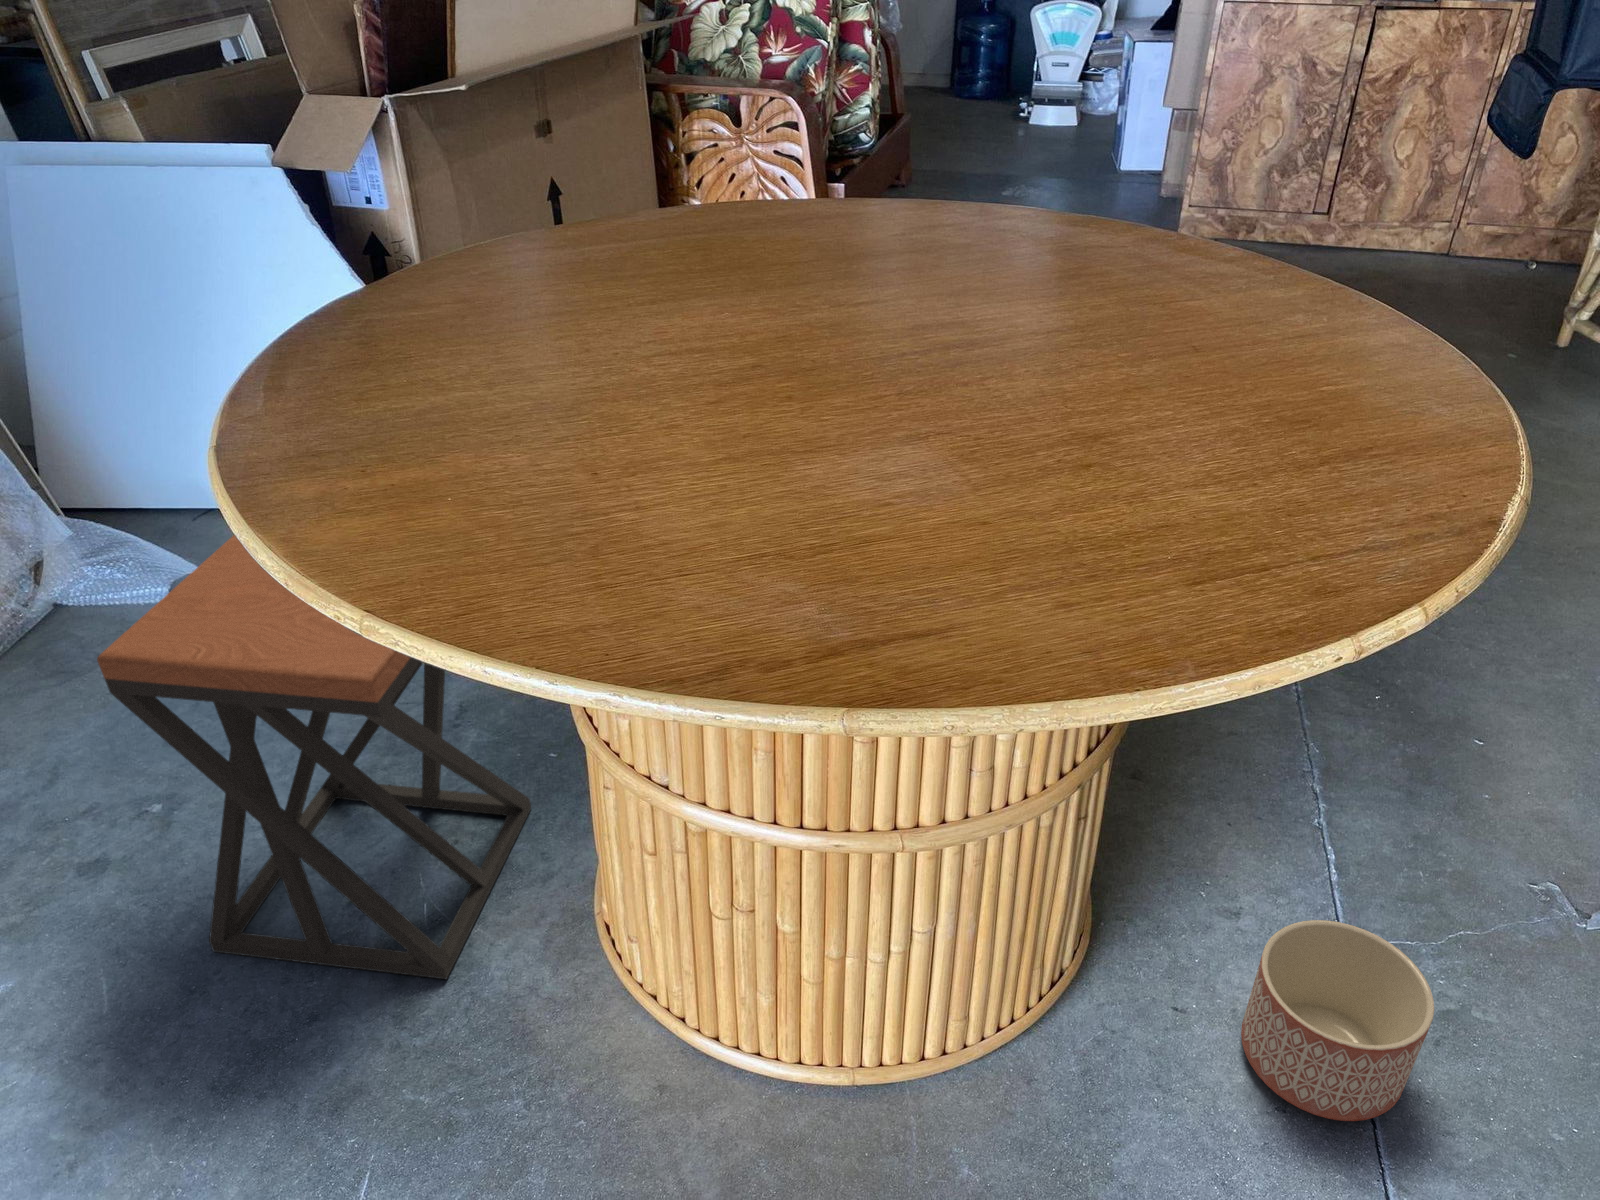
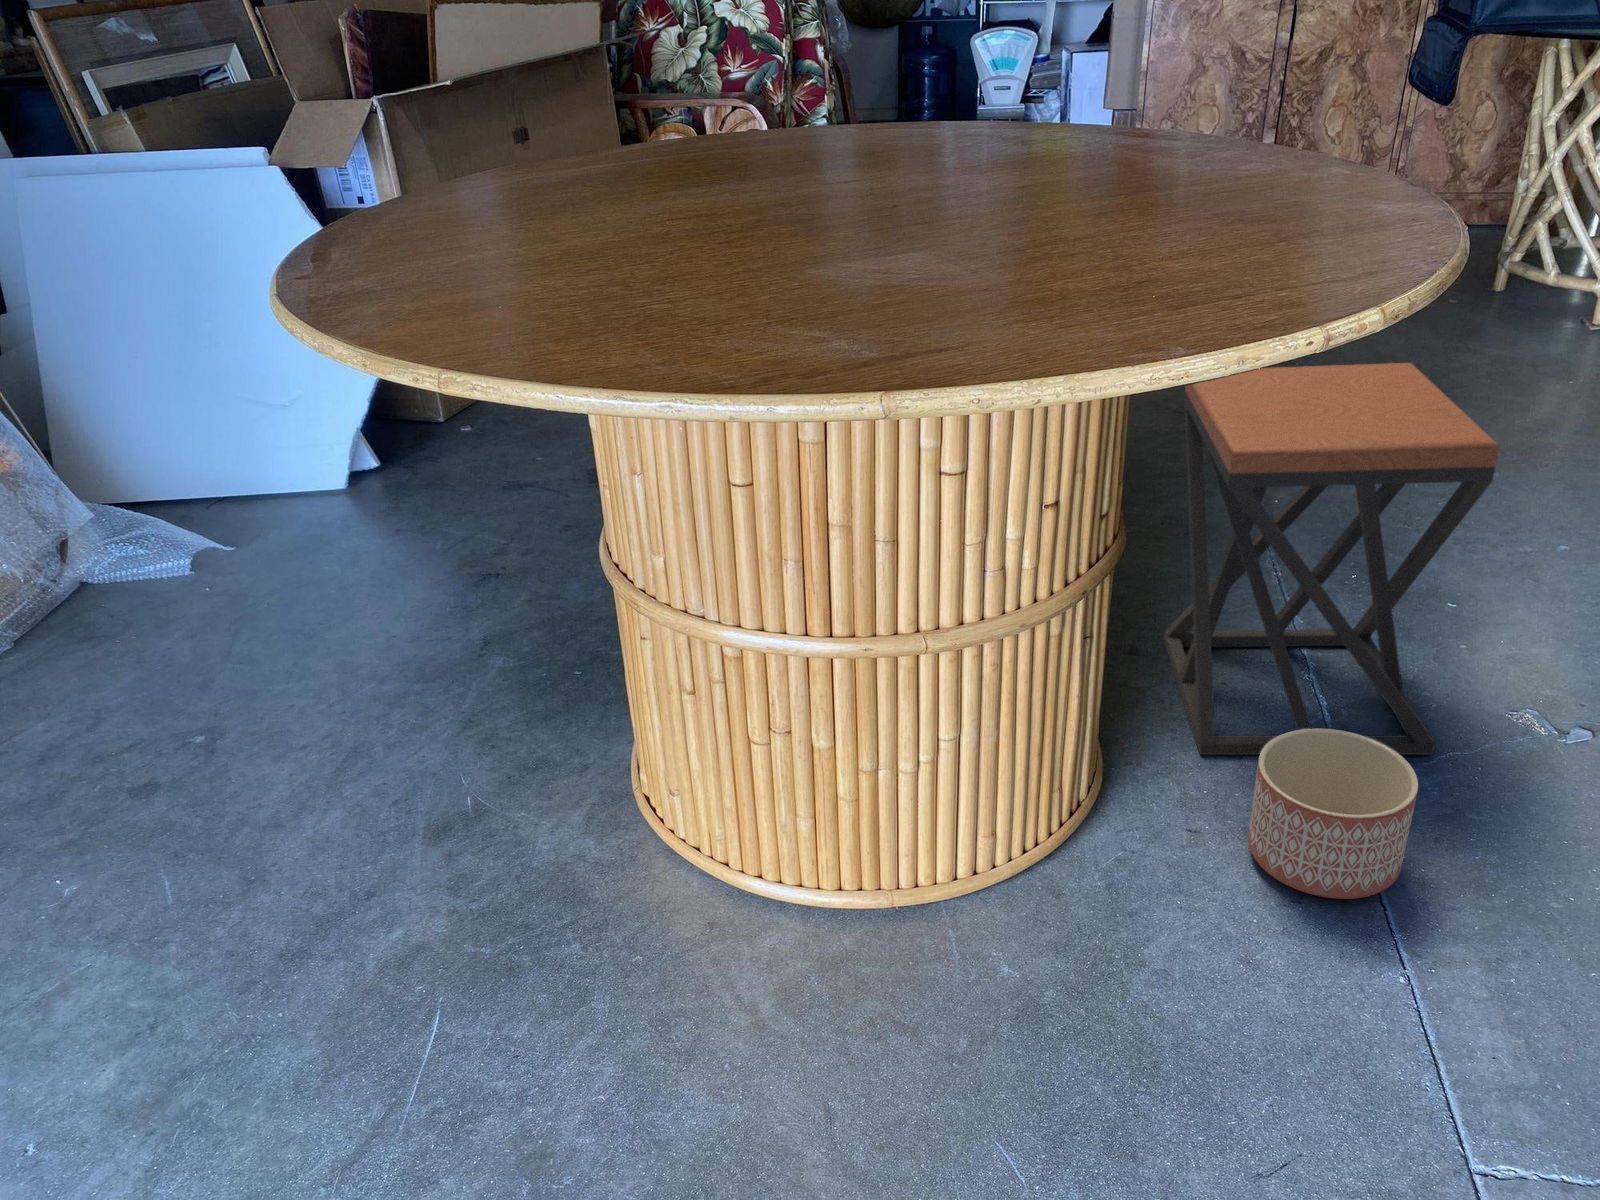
stool: present [97,535,531,979] -> present [1164,363,1499,755]

